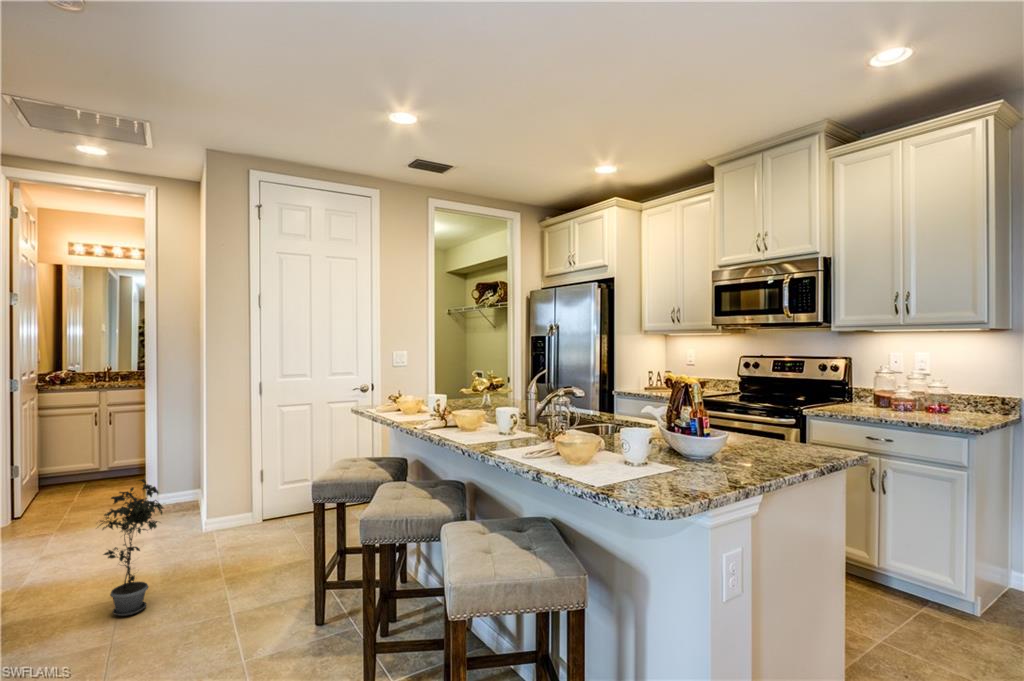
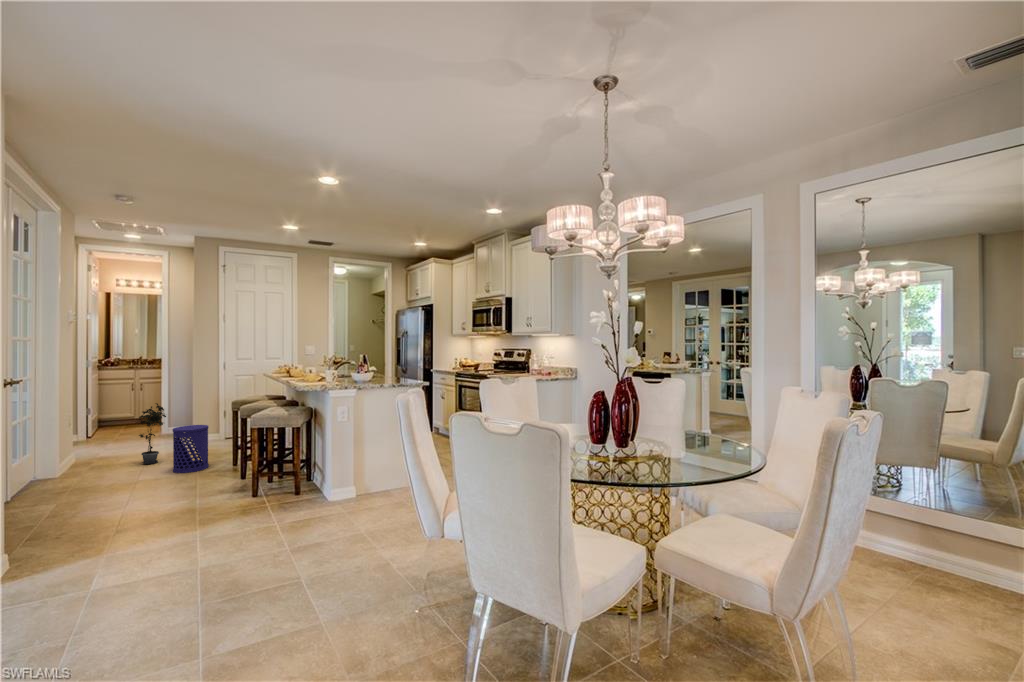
waste bin: none [183,531,261,659] -> present [173,425,209,473]

